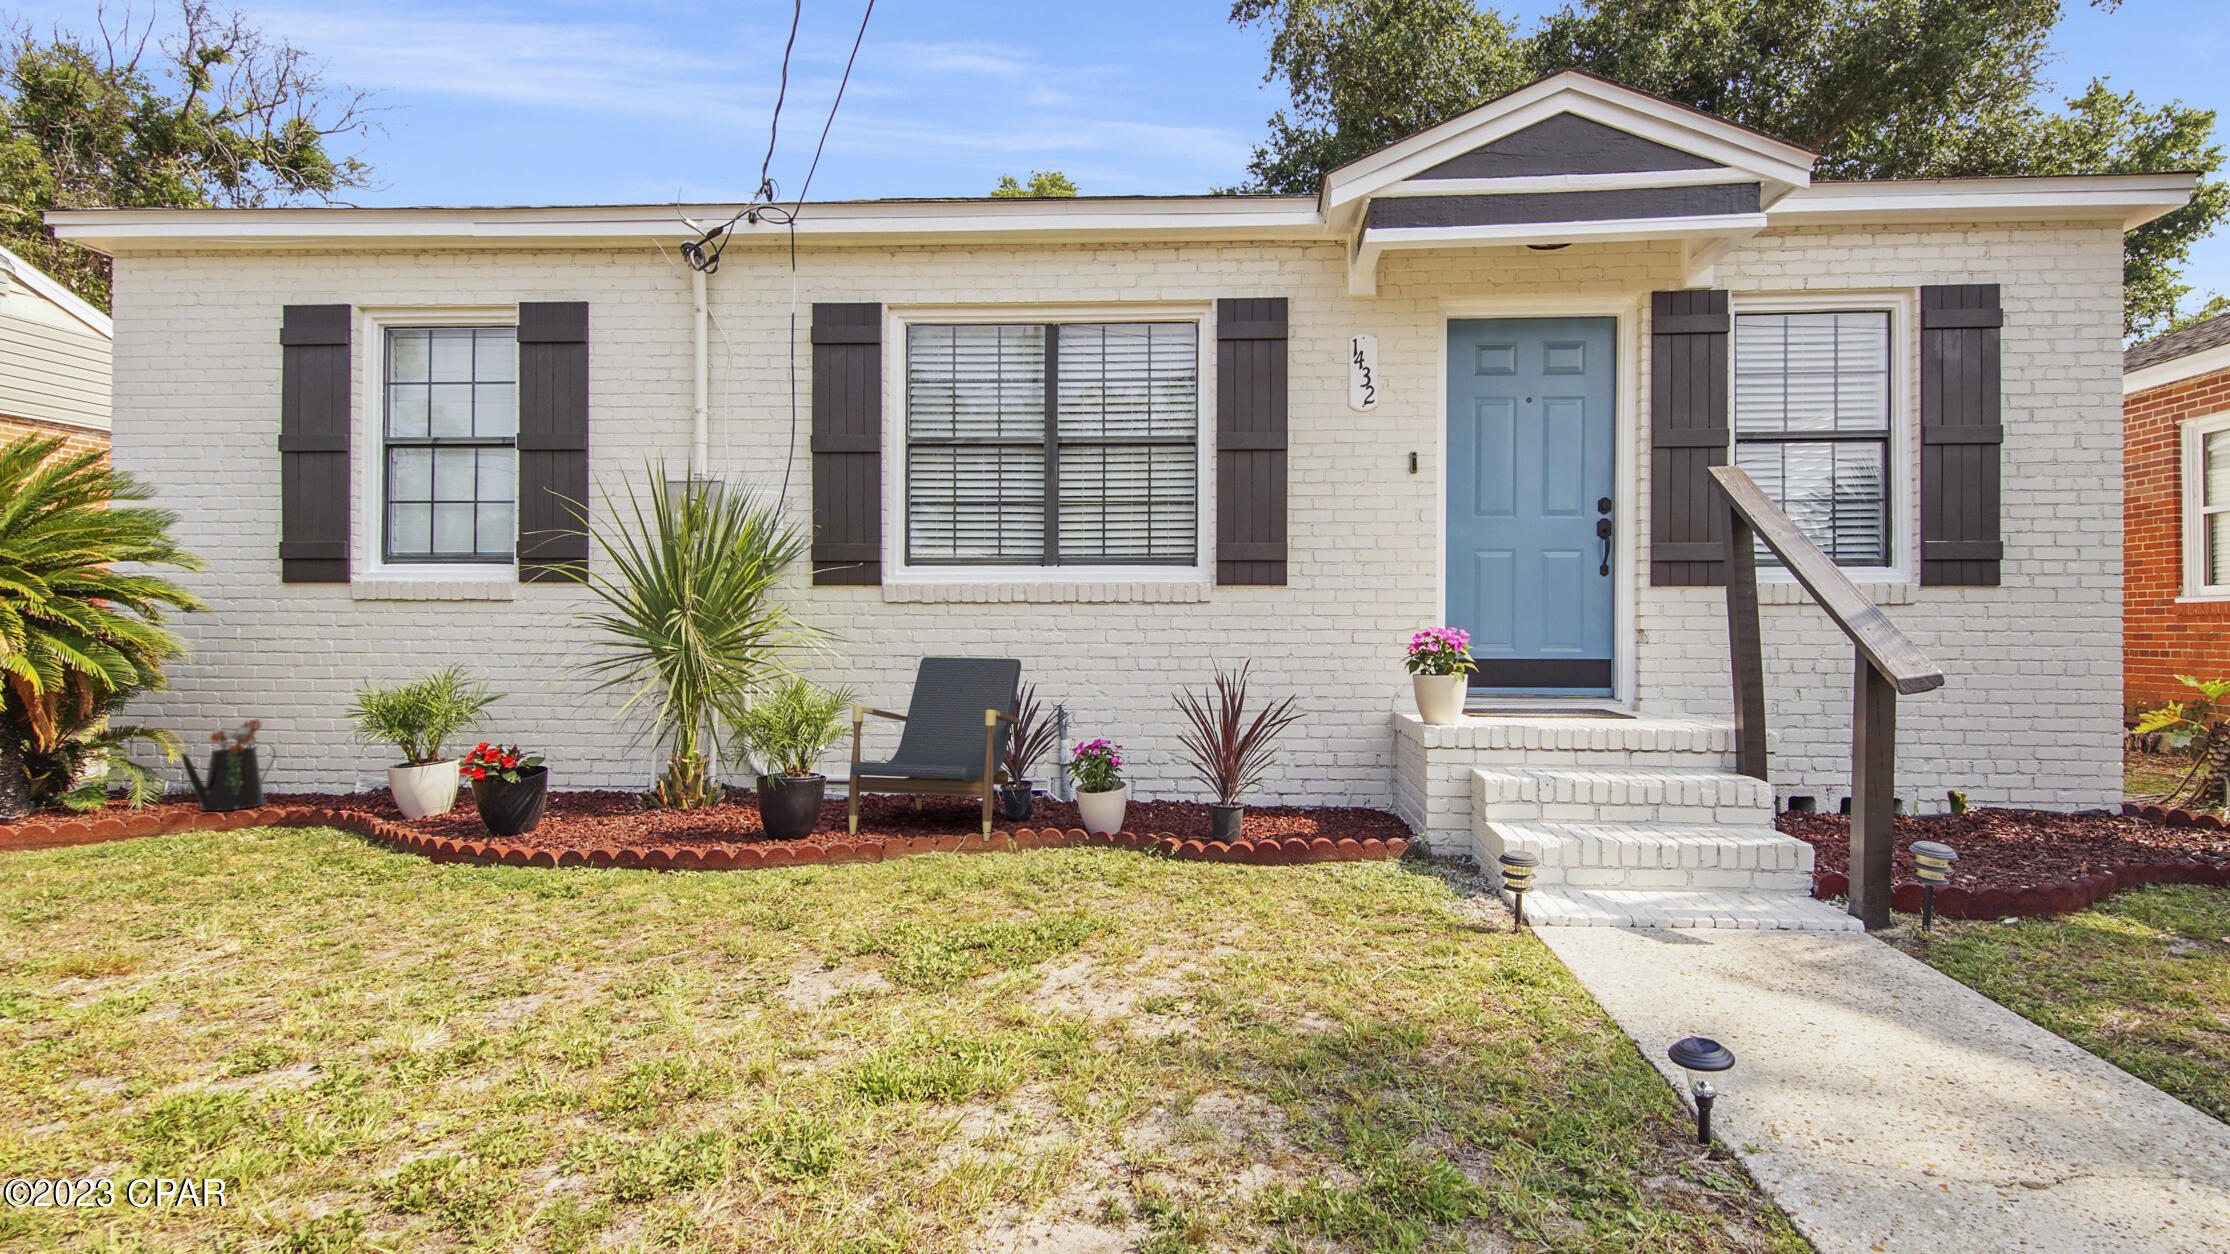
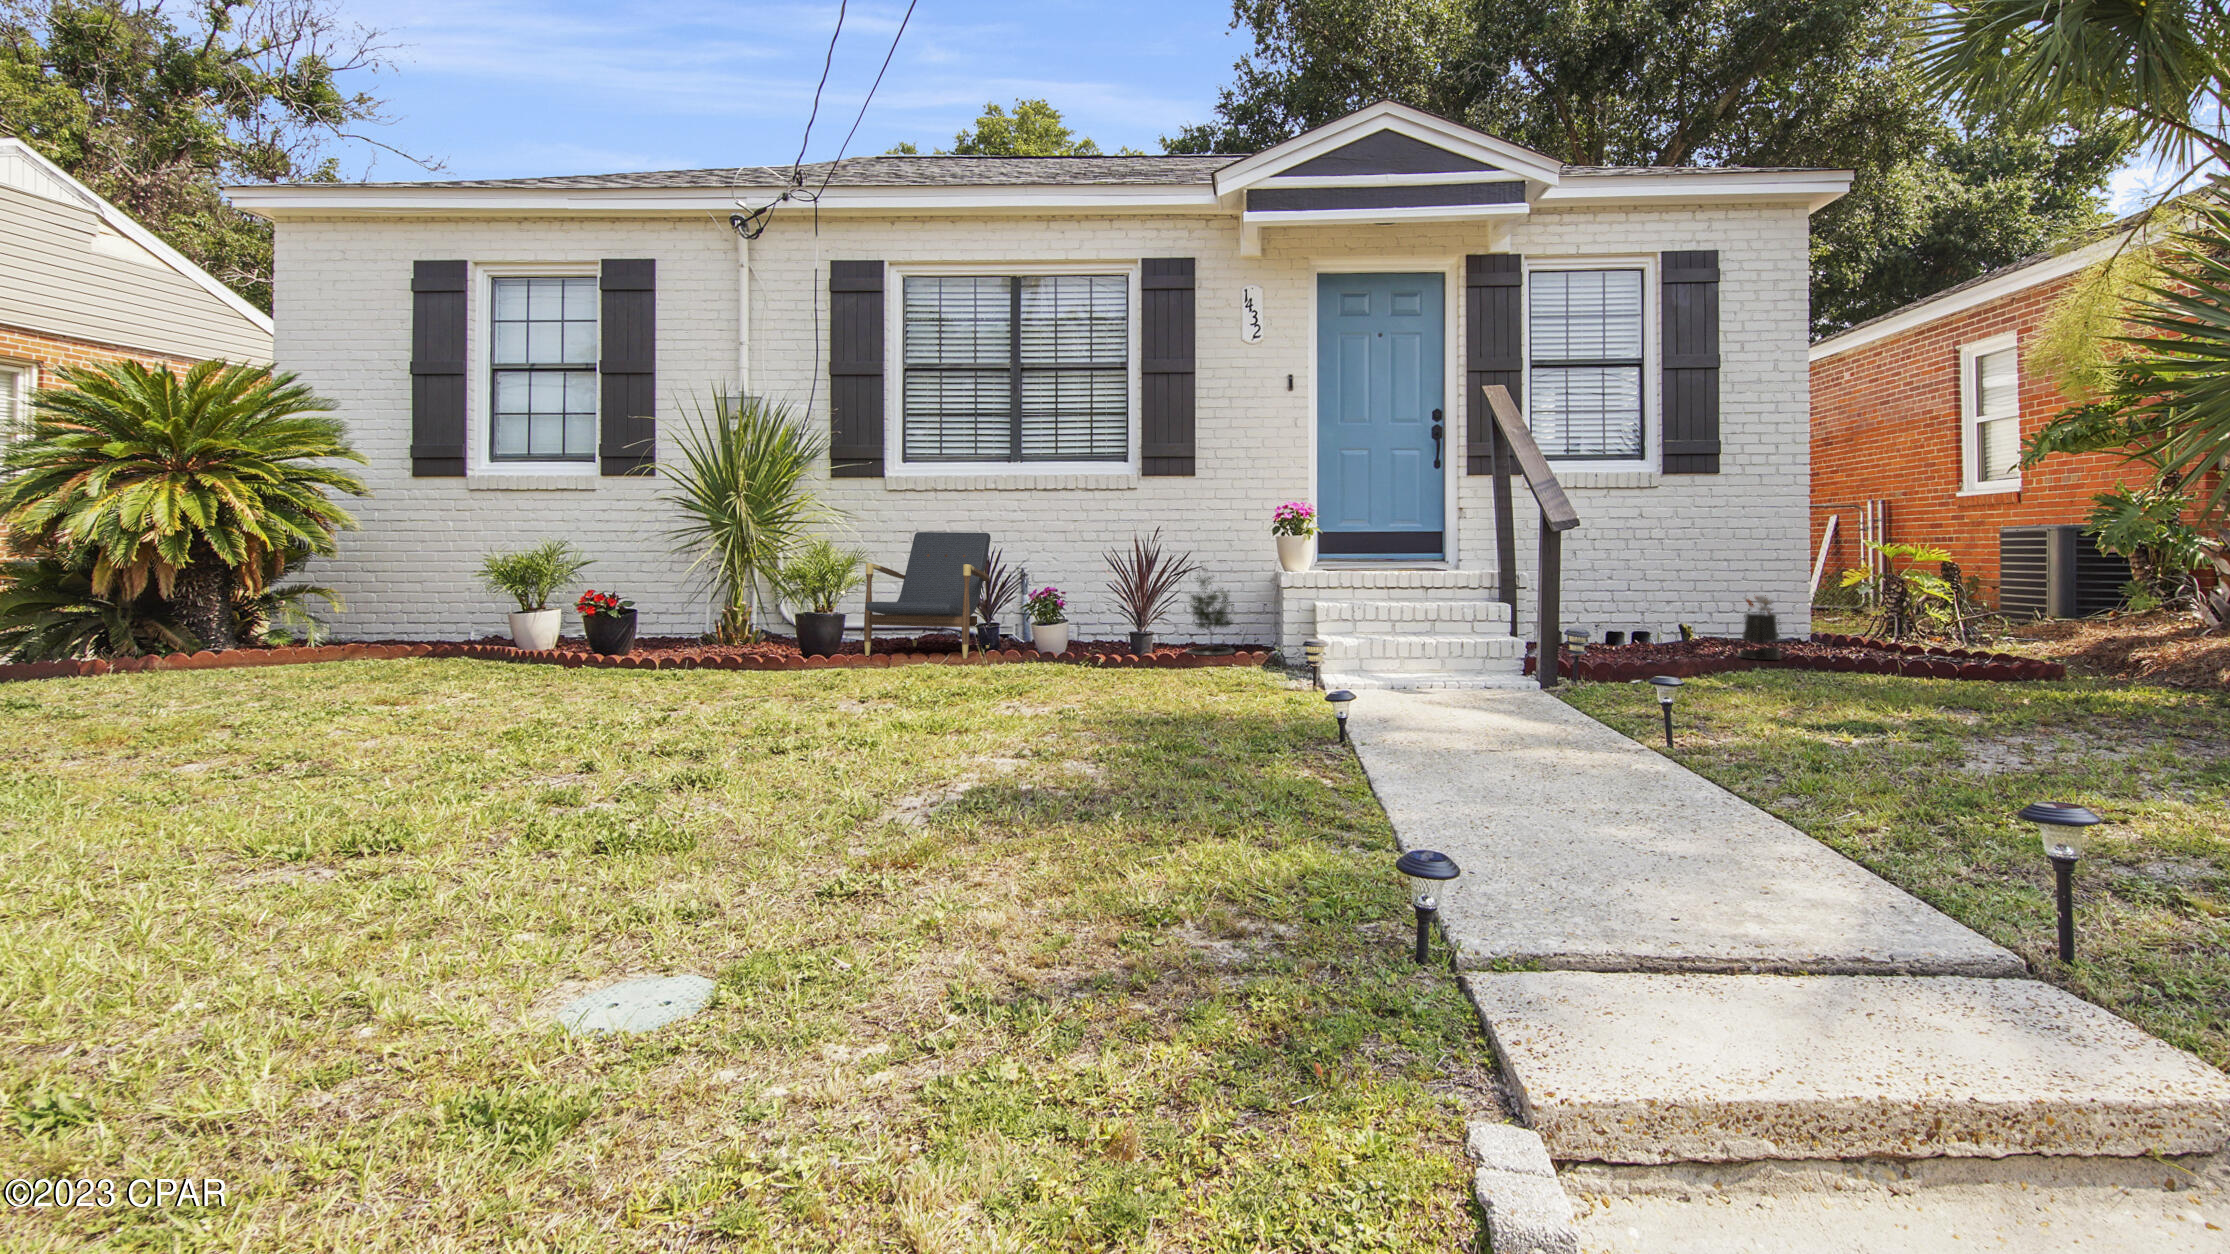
potted tree: none [1282,704,1354,831] -> present [1186,565,1234,655]
watering can: present [181,720,276,811] -> present [1738,594,1781,660]

